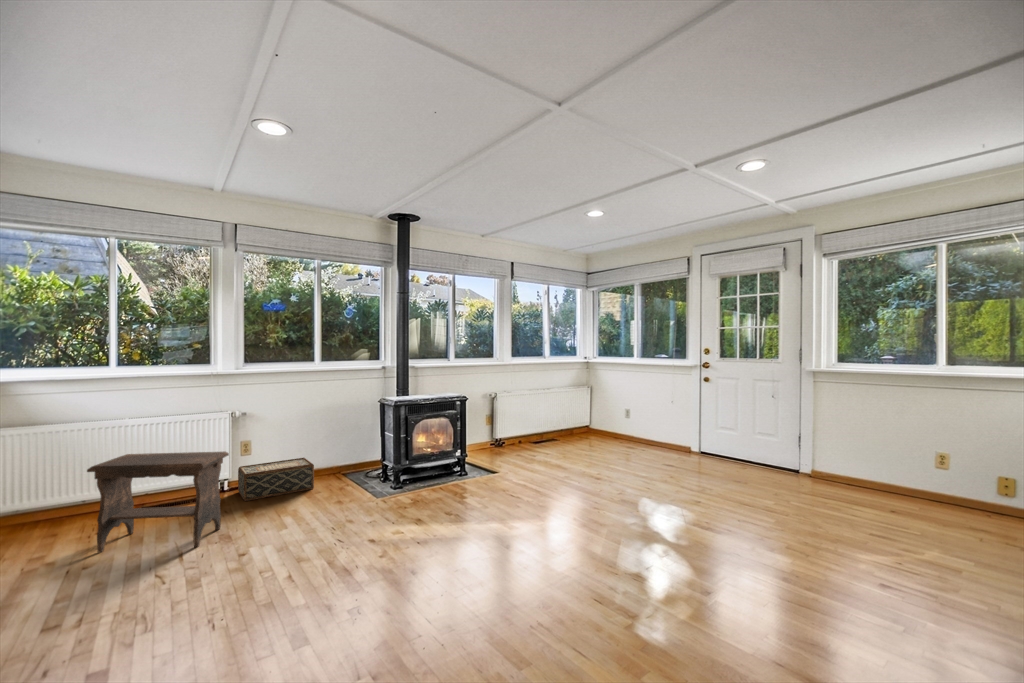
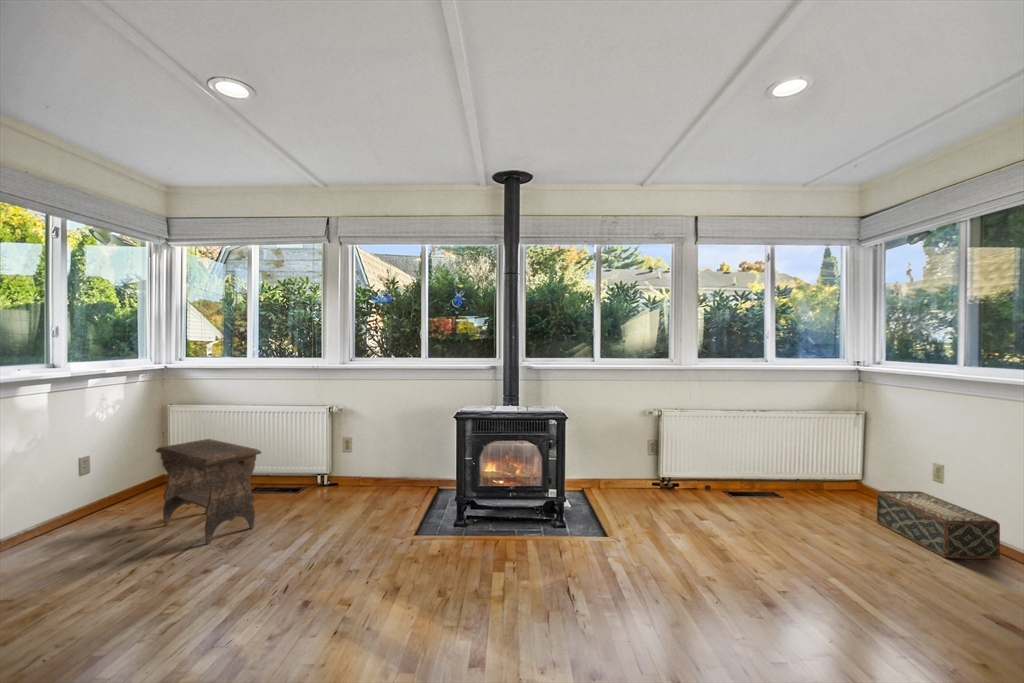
woven basket: present [238,458,314,501] -> present [877,491,1000,559]

